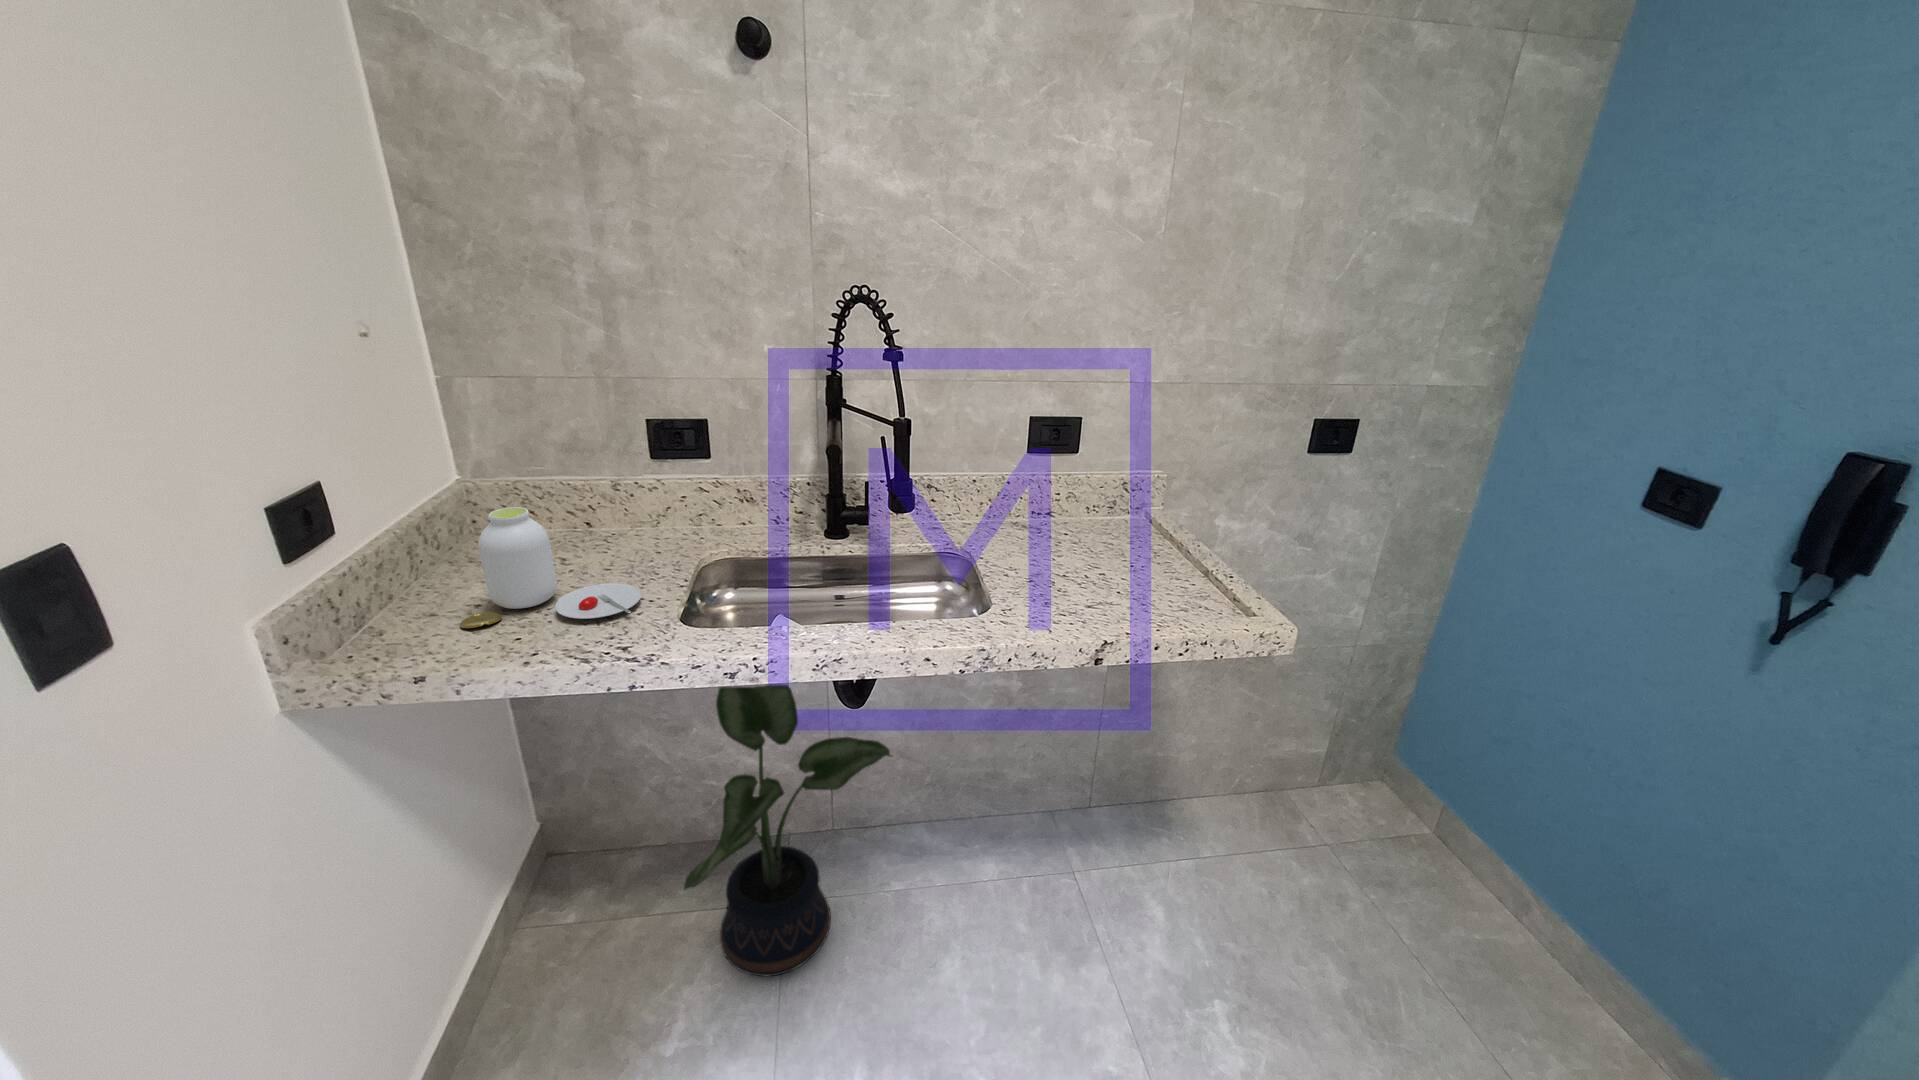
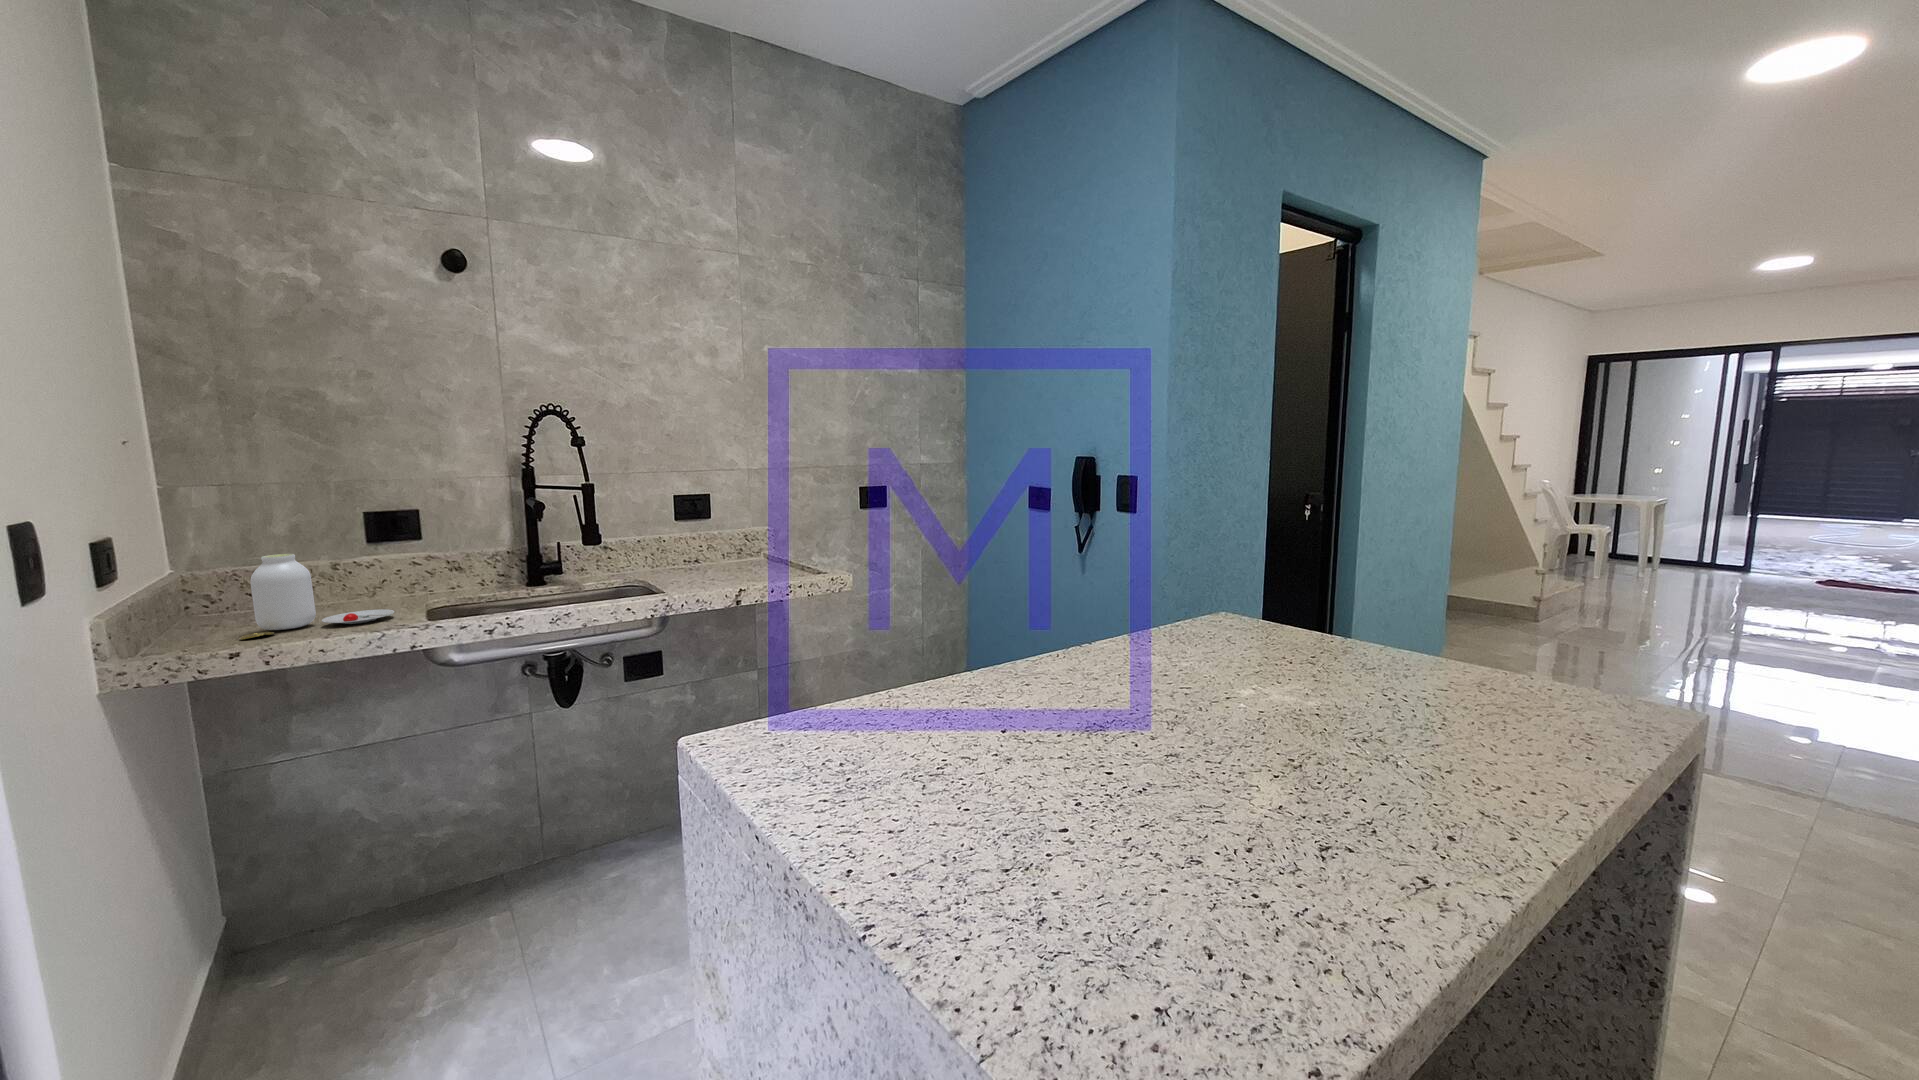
potted plant: present [684,685,892,976] -> none [429,699,609,971]

